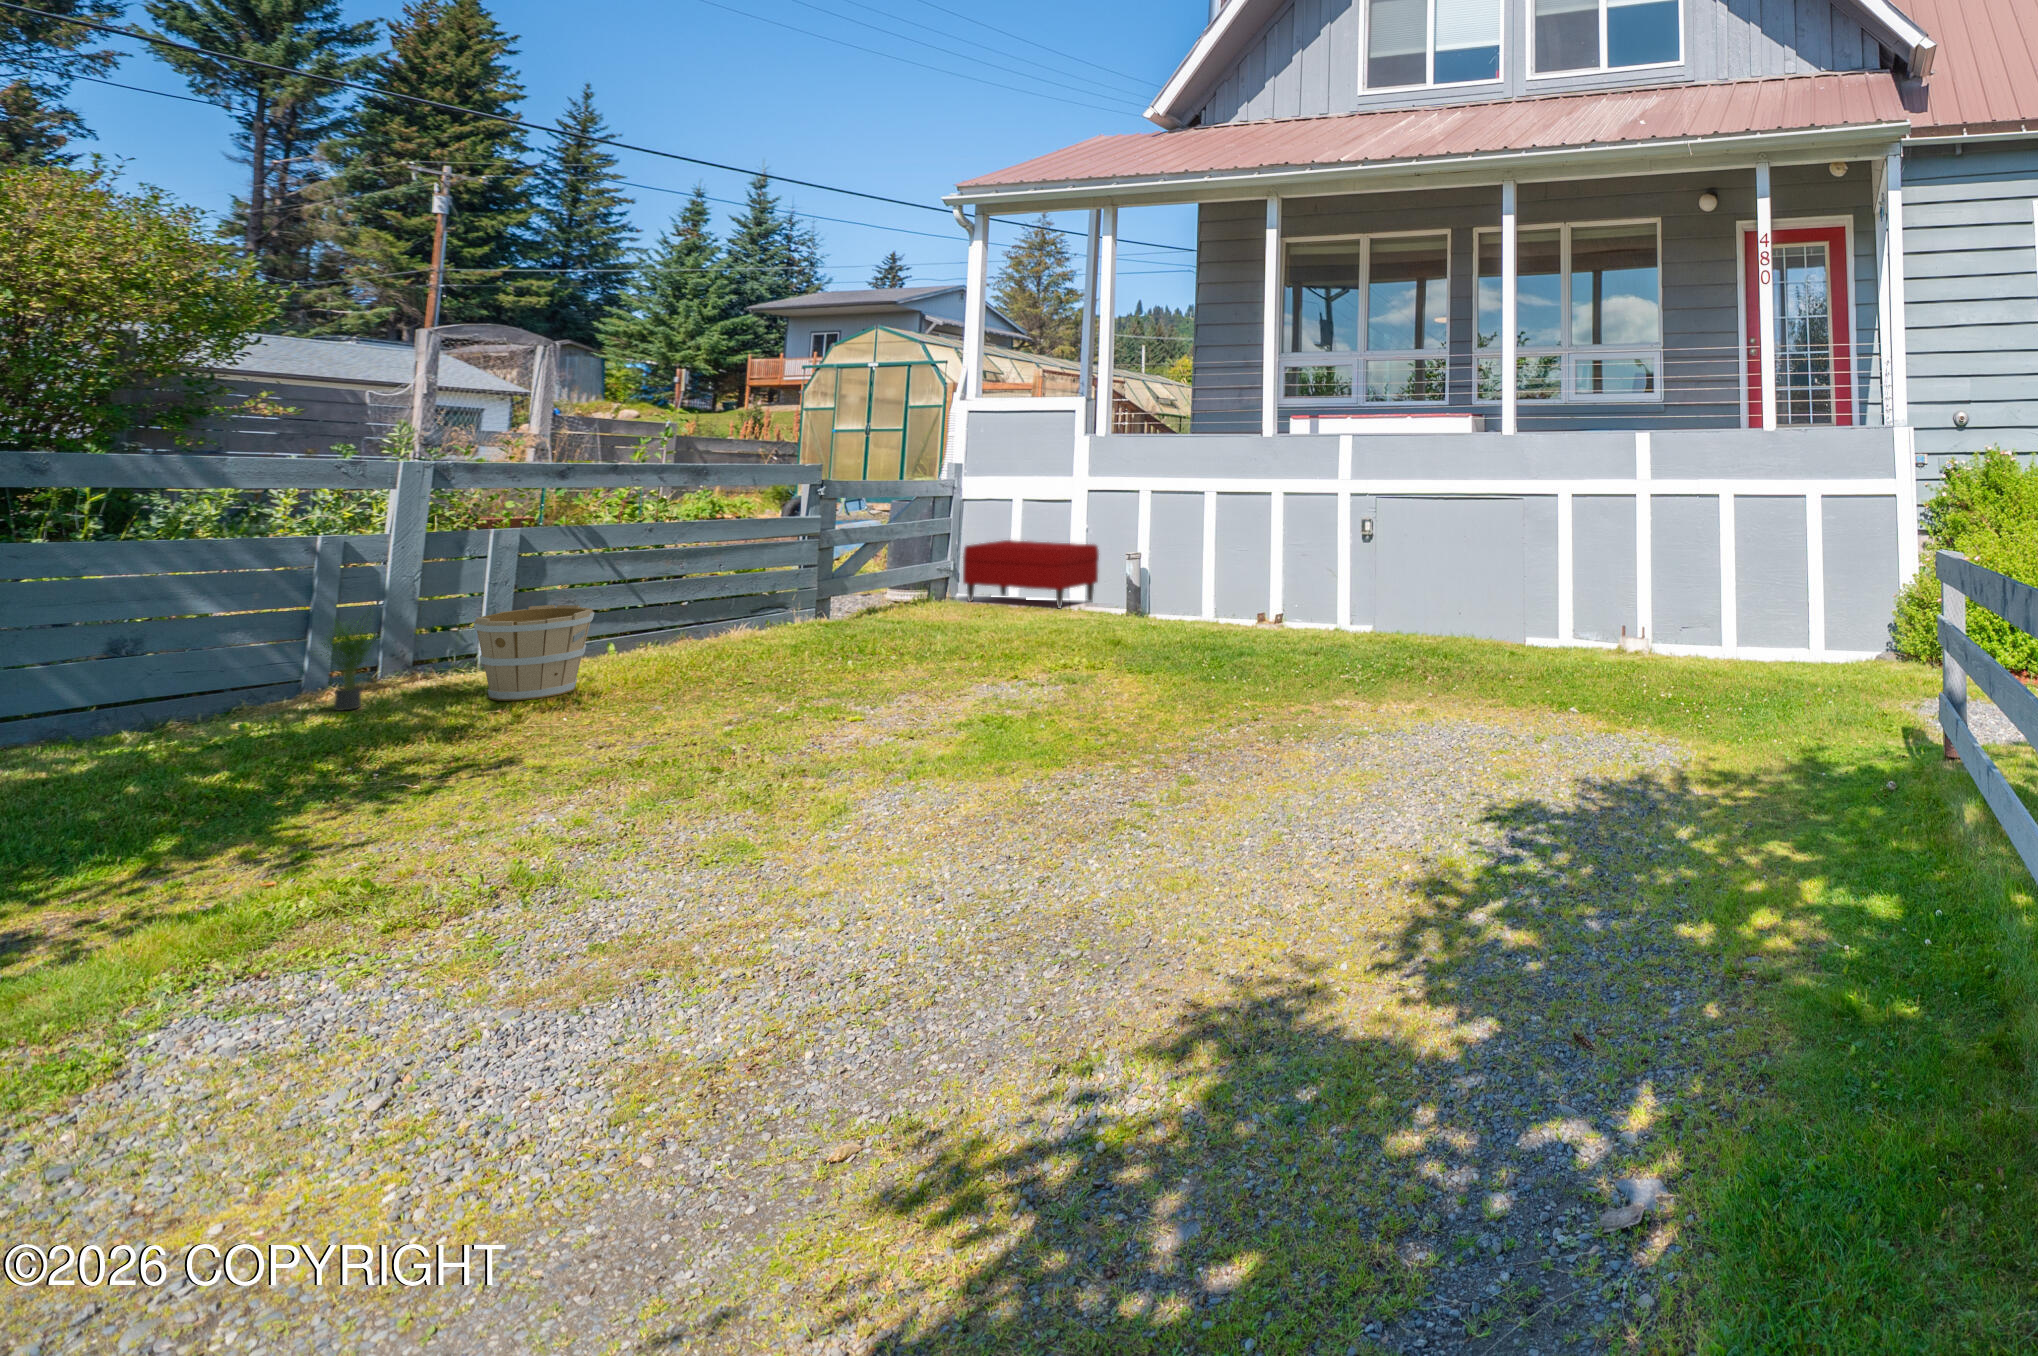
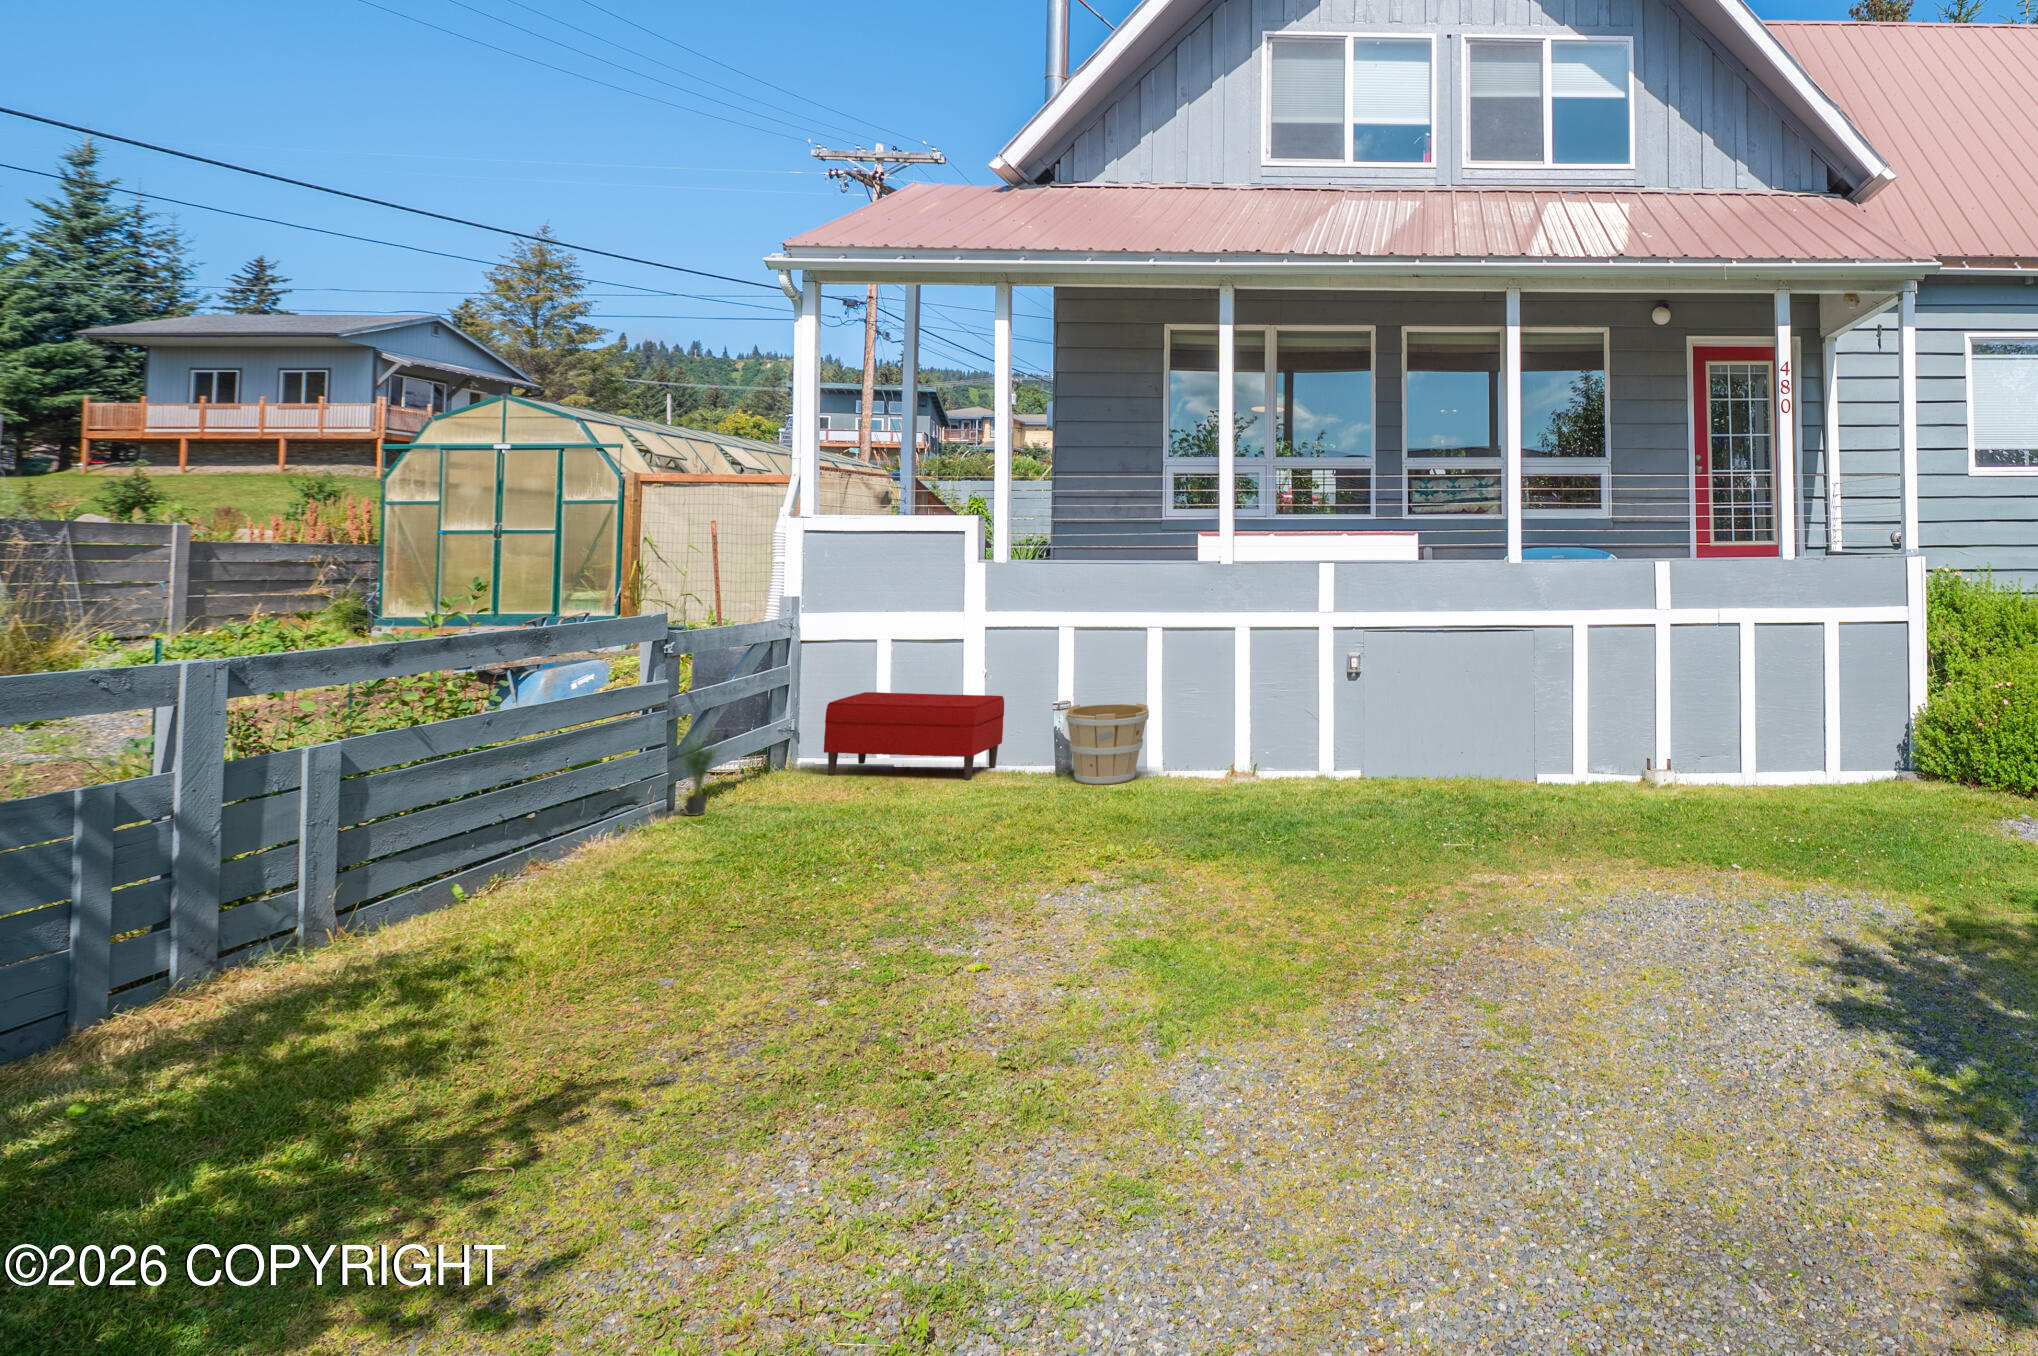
wooden bucket: present [474,605,594,701] -> present [1066,703,1149,785]
potted plant: present [321,609,383,711] -> present [680,737,720,816]

